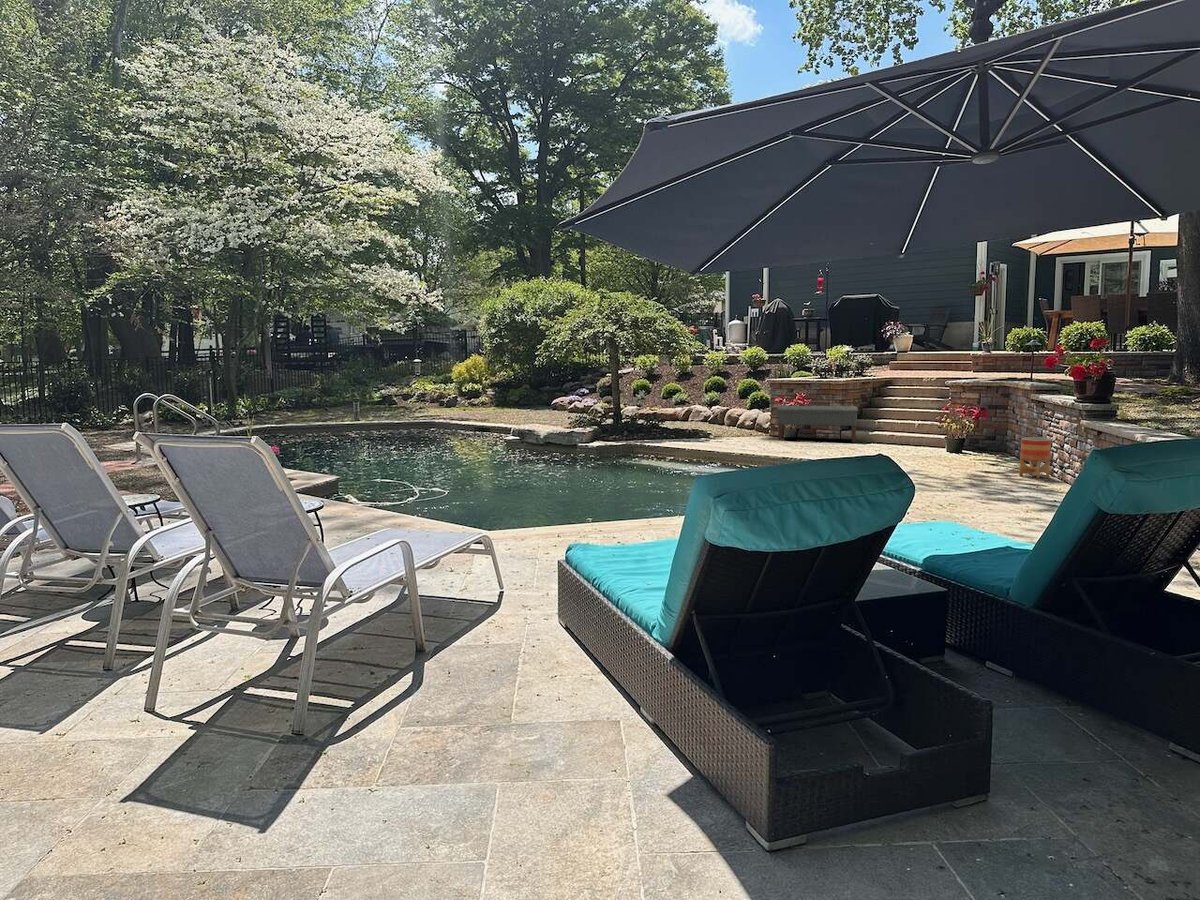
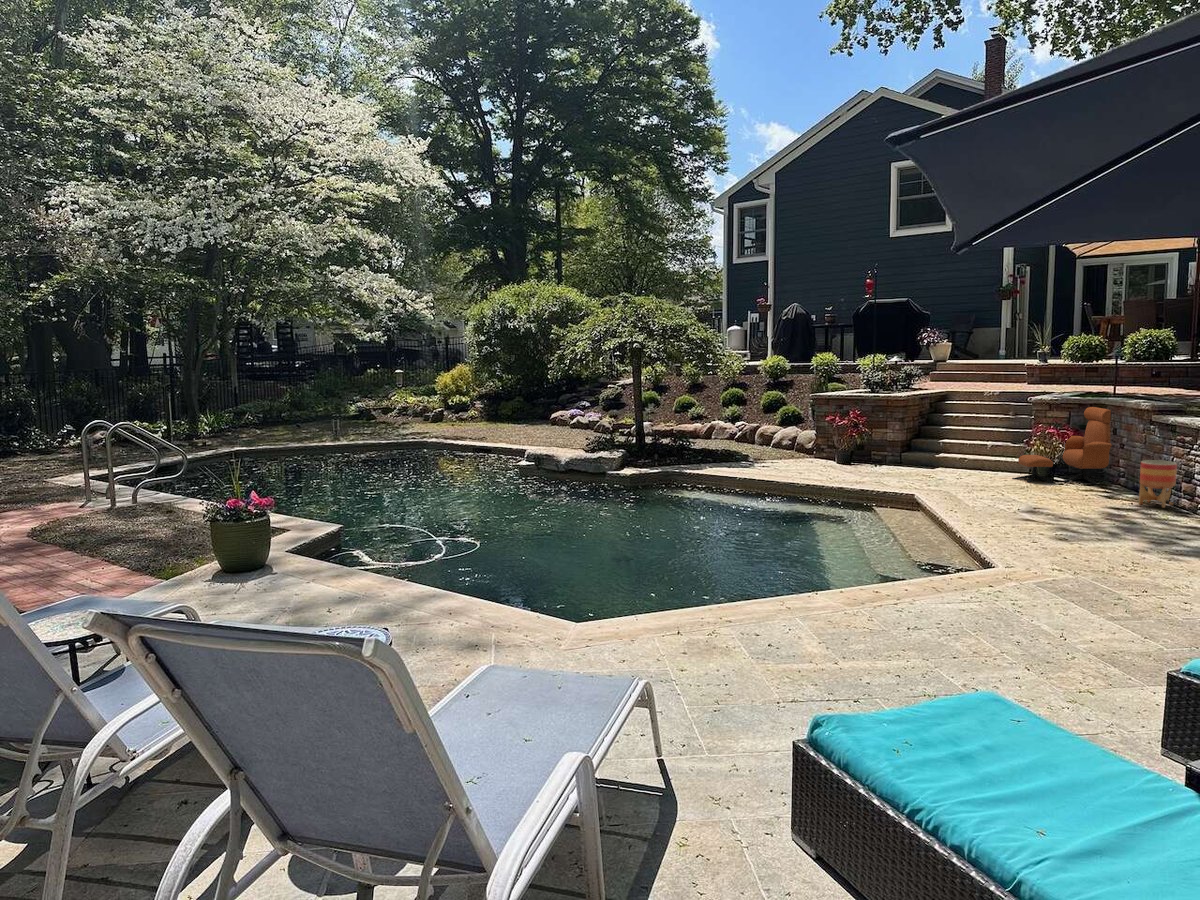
lounge chair: none [930,392,1015,461] -> present [1012,407,1112,484]
bench: present [777,405,858,443] -> none [826,421,917,463]

